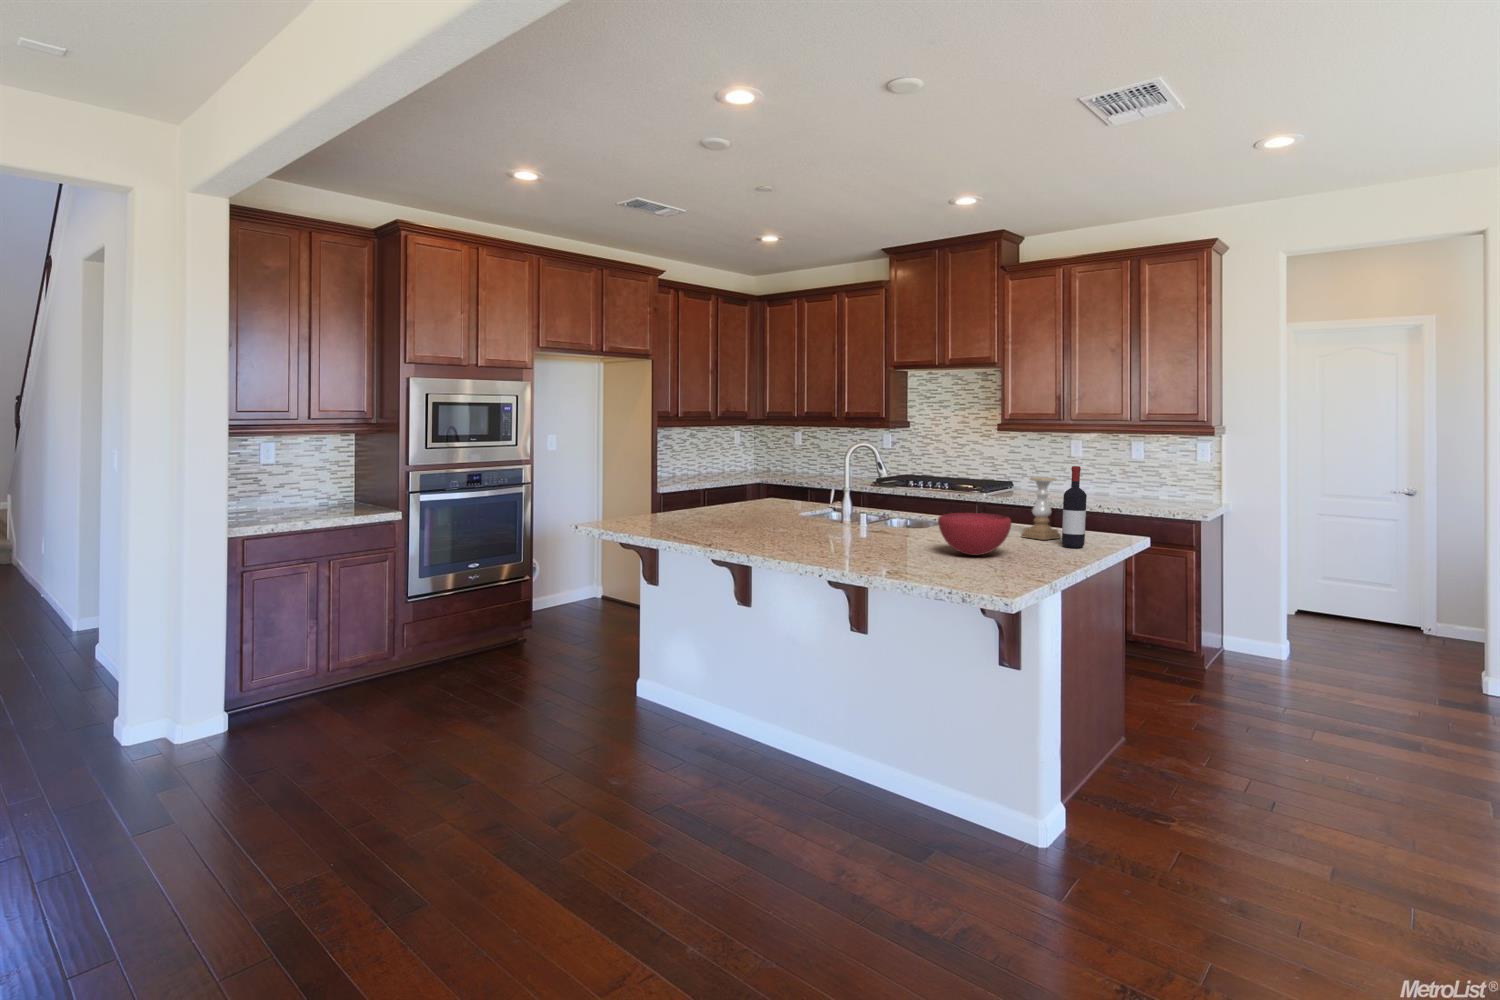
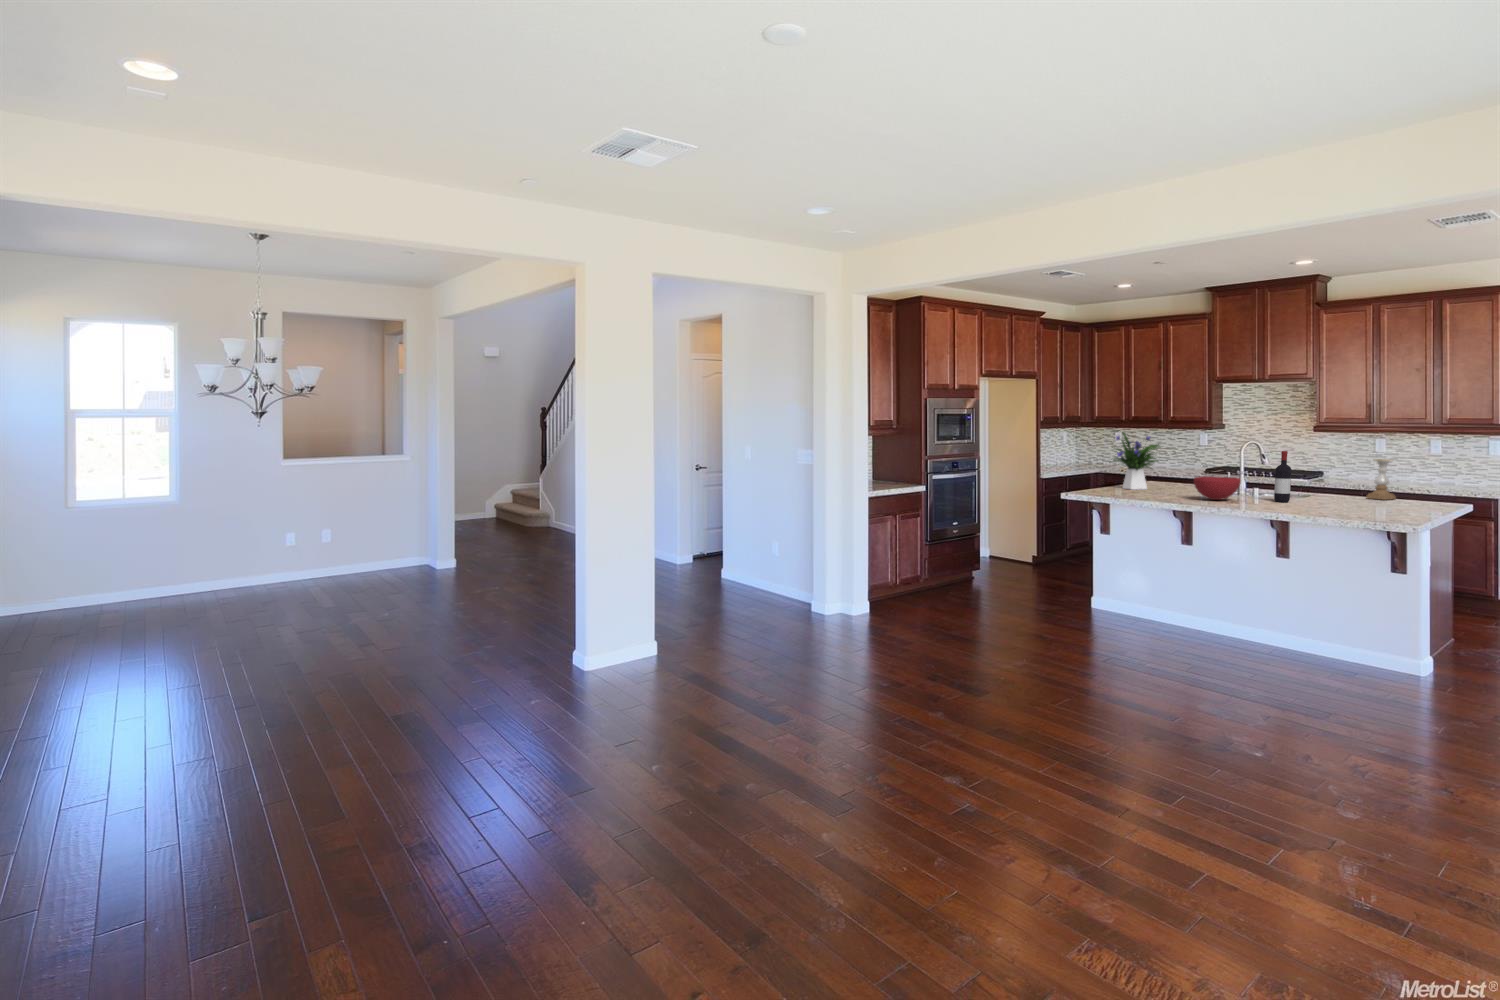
flower arrangement: none [680,433,763,523] -> present [1114,433,1160,490]
wine bottle: present [1062,466,1087,548] -> present [1274,451,1292,502]
bowl: present [938,513,1012,555] -> present [1194,476,1241,500]

